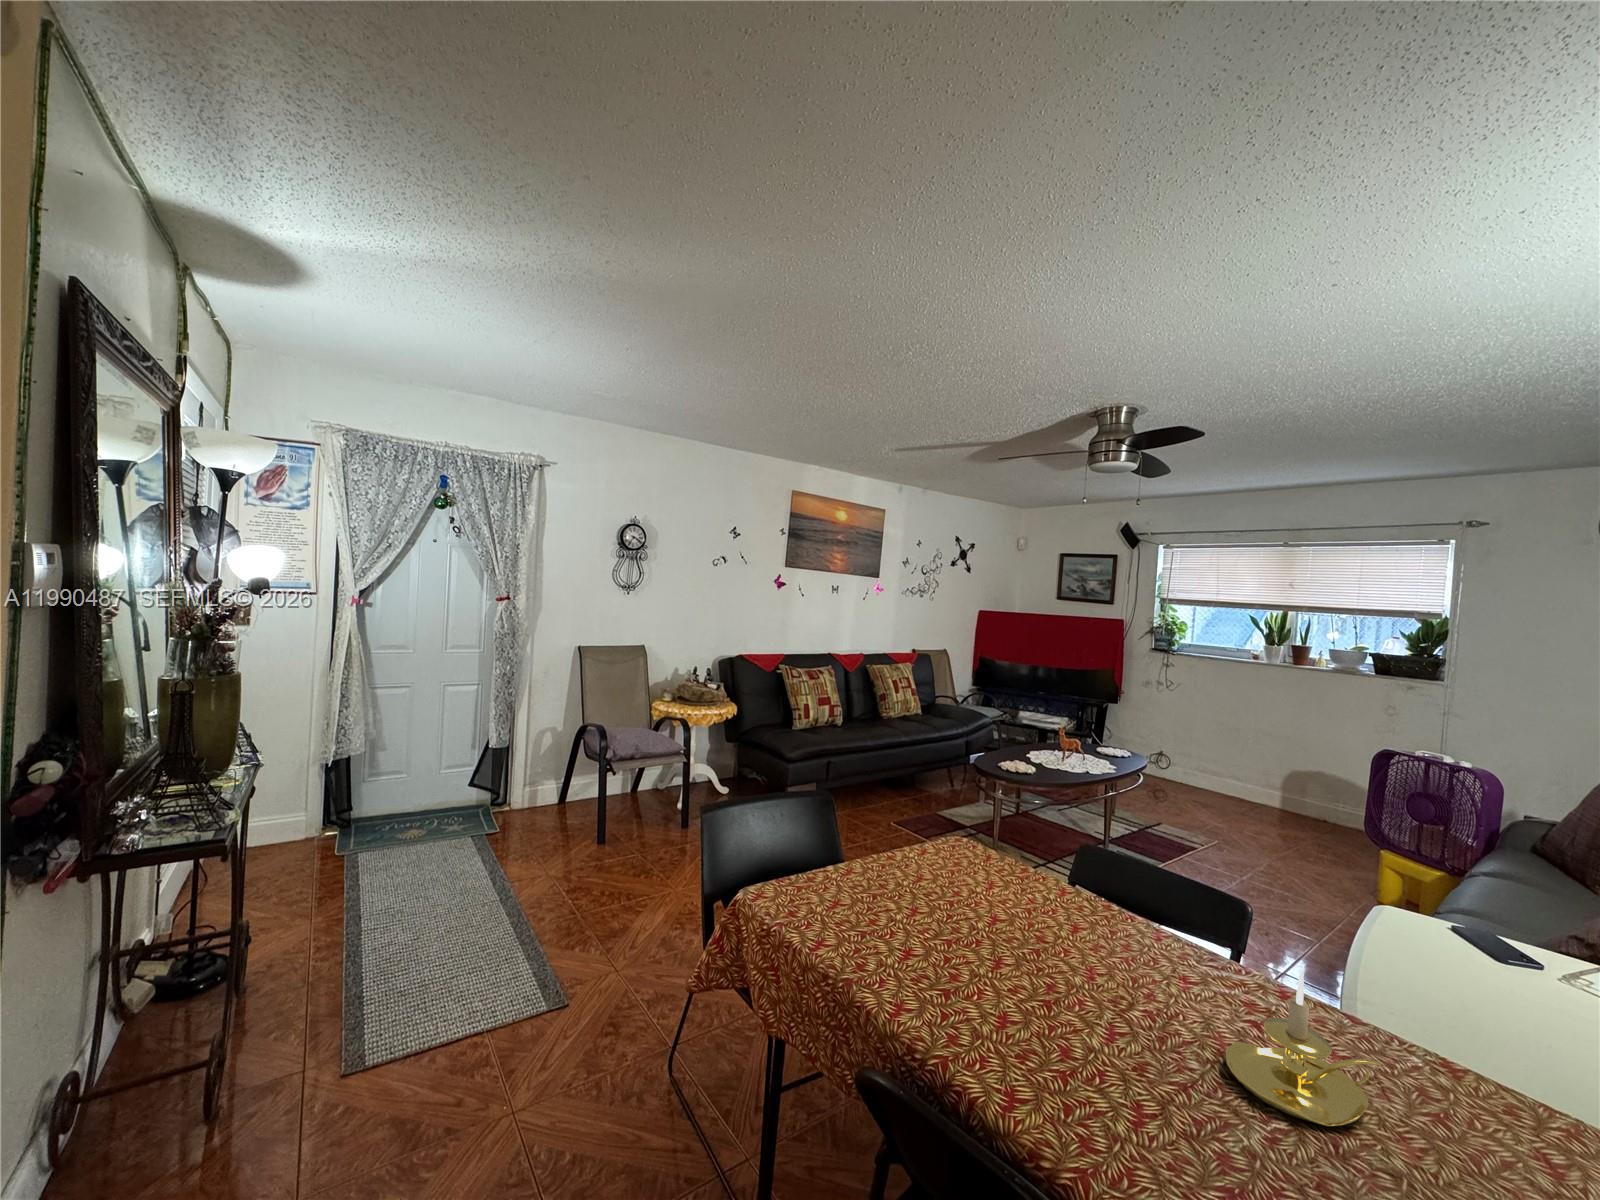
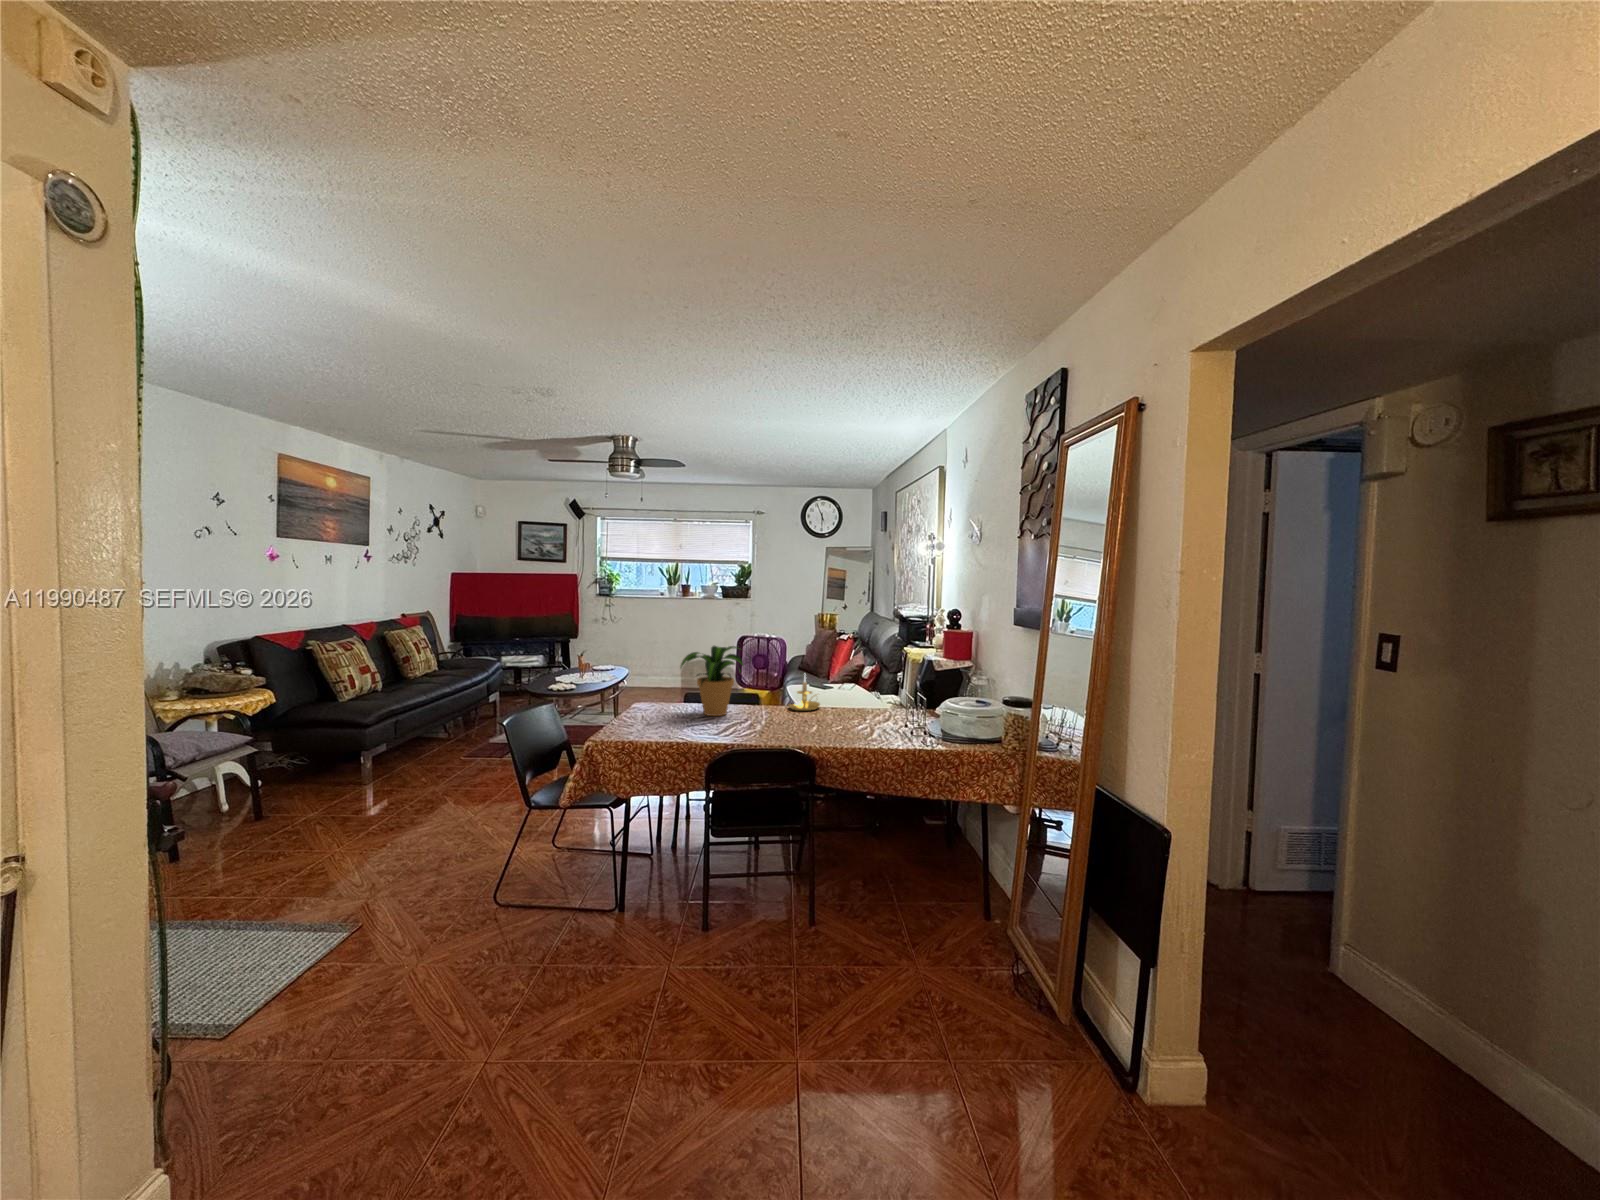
potted plant: none [903,795,1093,987] -> present [680,646,743,716]

